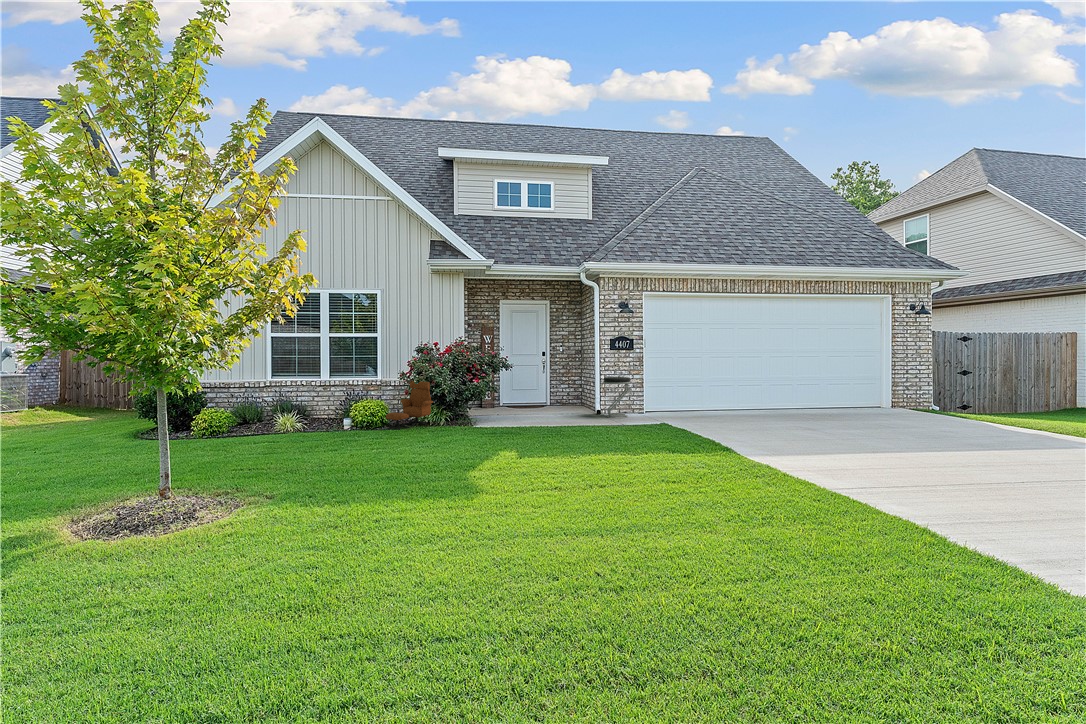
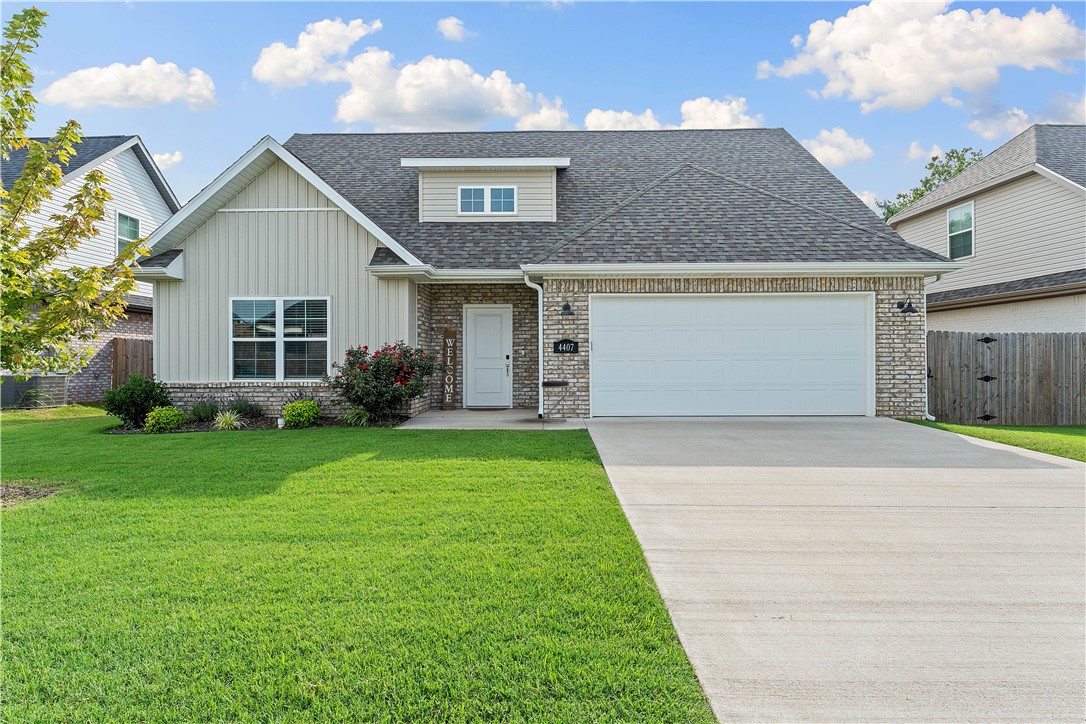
lounge chair: present [386,381,433,430] -> none [313,384,363,431]

